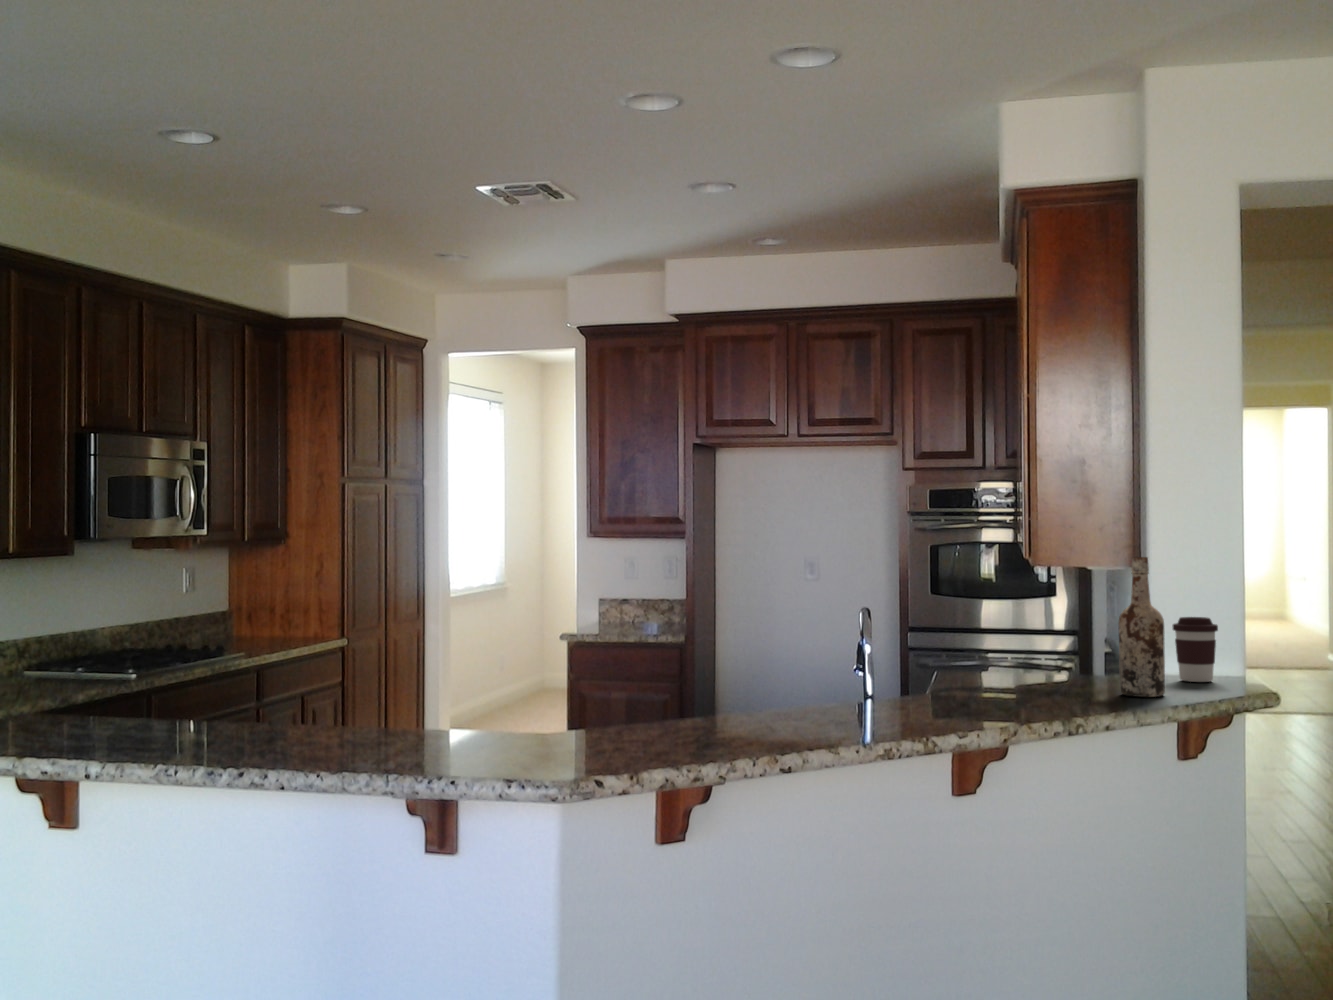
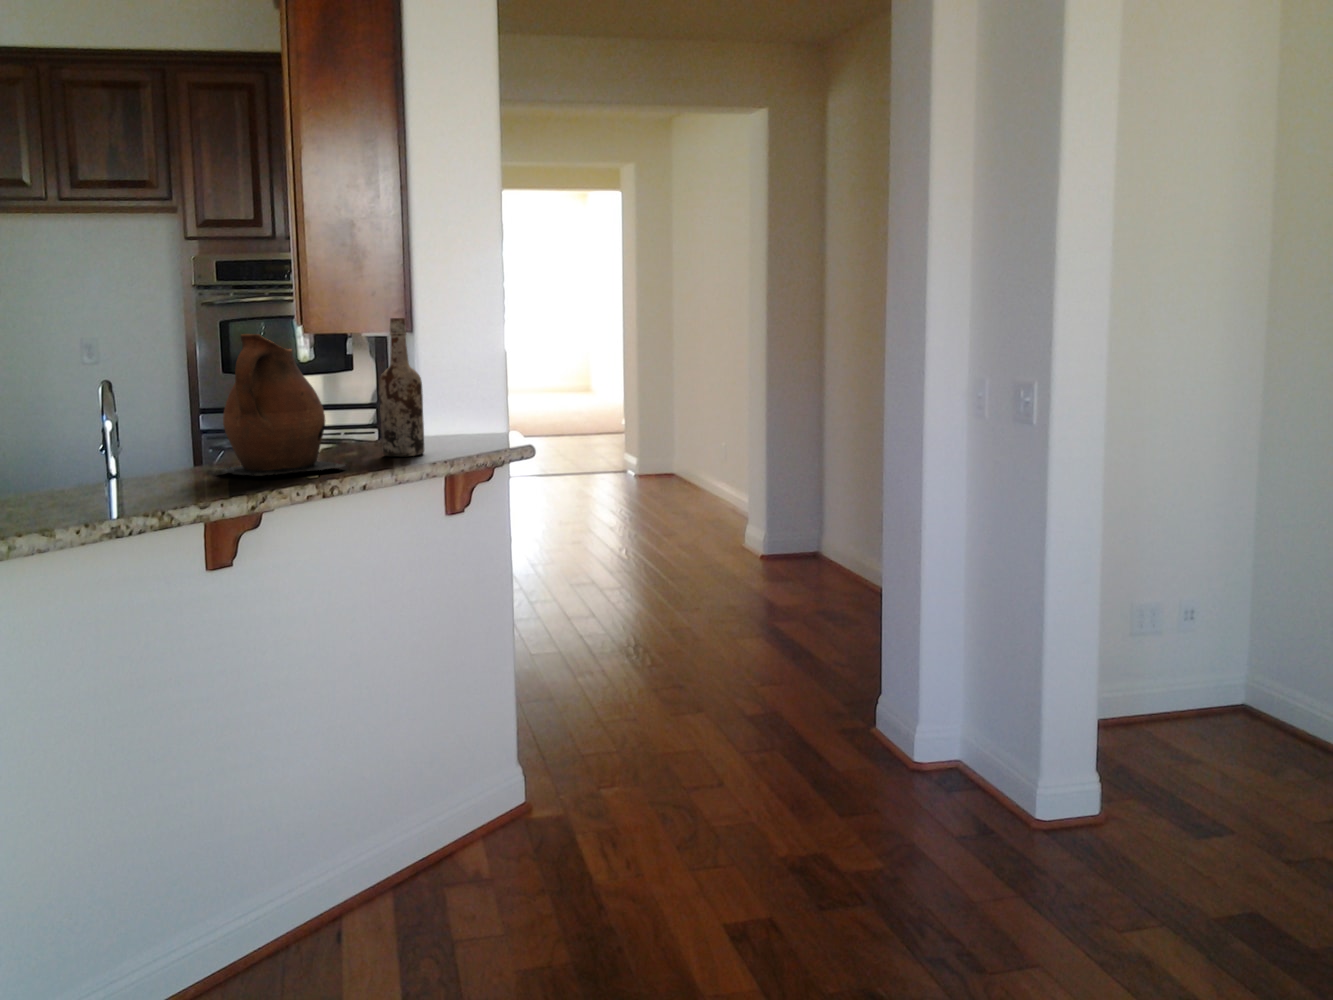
ceramic pitcher: none [958,573,1088,708] -> present [218,334,345,476]
coffee cup: present [1173,617,1218,682] -> none [436,379,477,440]

